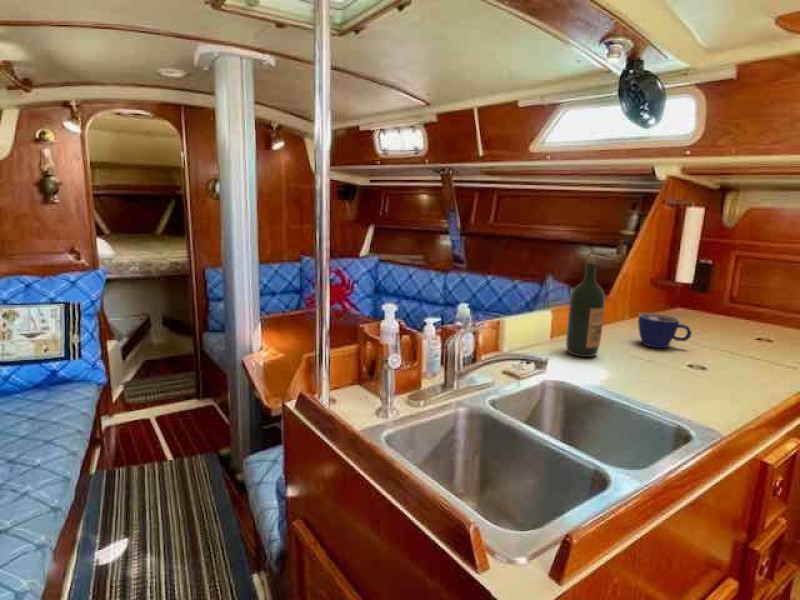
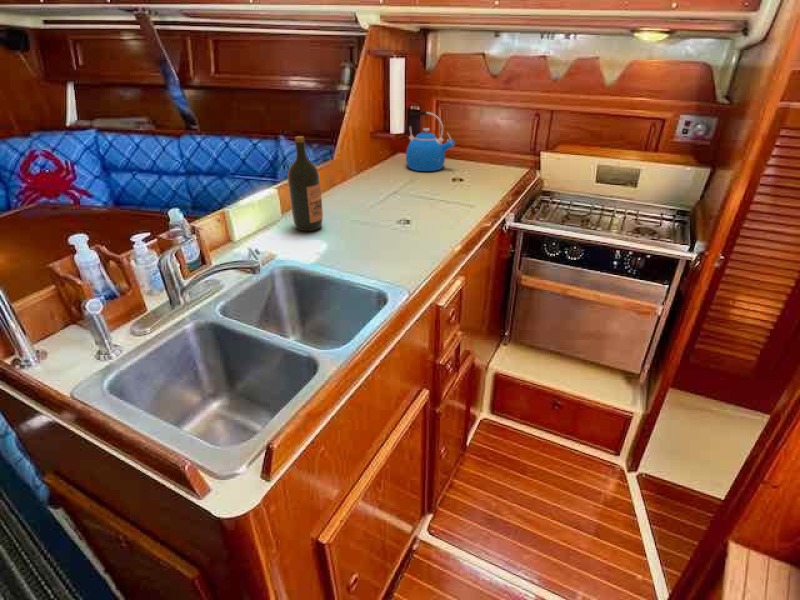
kettle: none [693,262,764,328] -> present [406,111,455,171]
cup: present [638,313,691,348] -> none [355,173,398,206]

